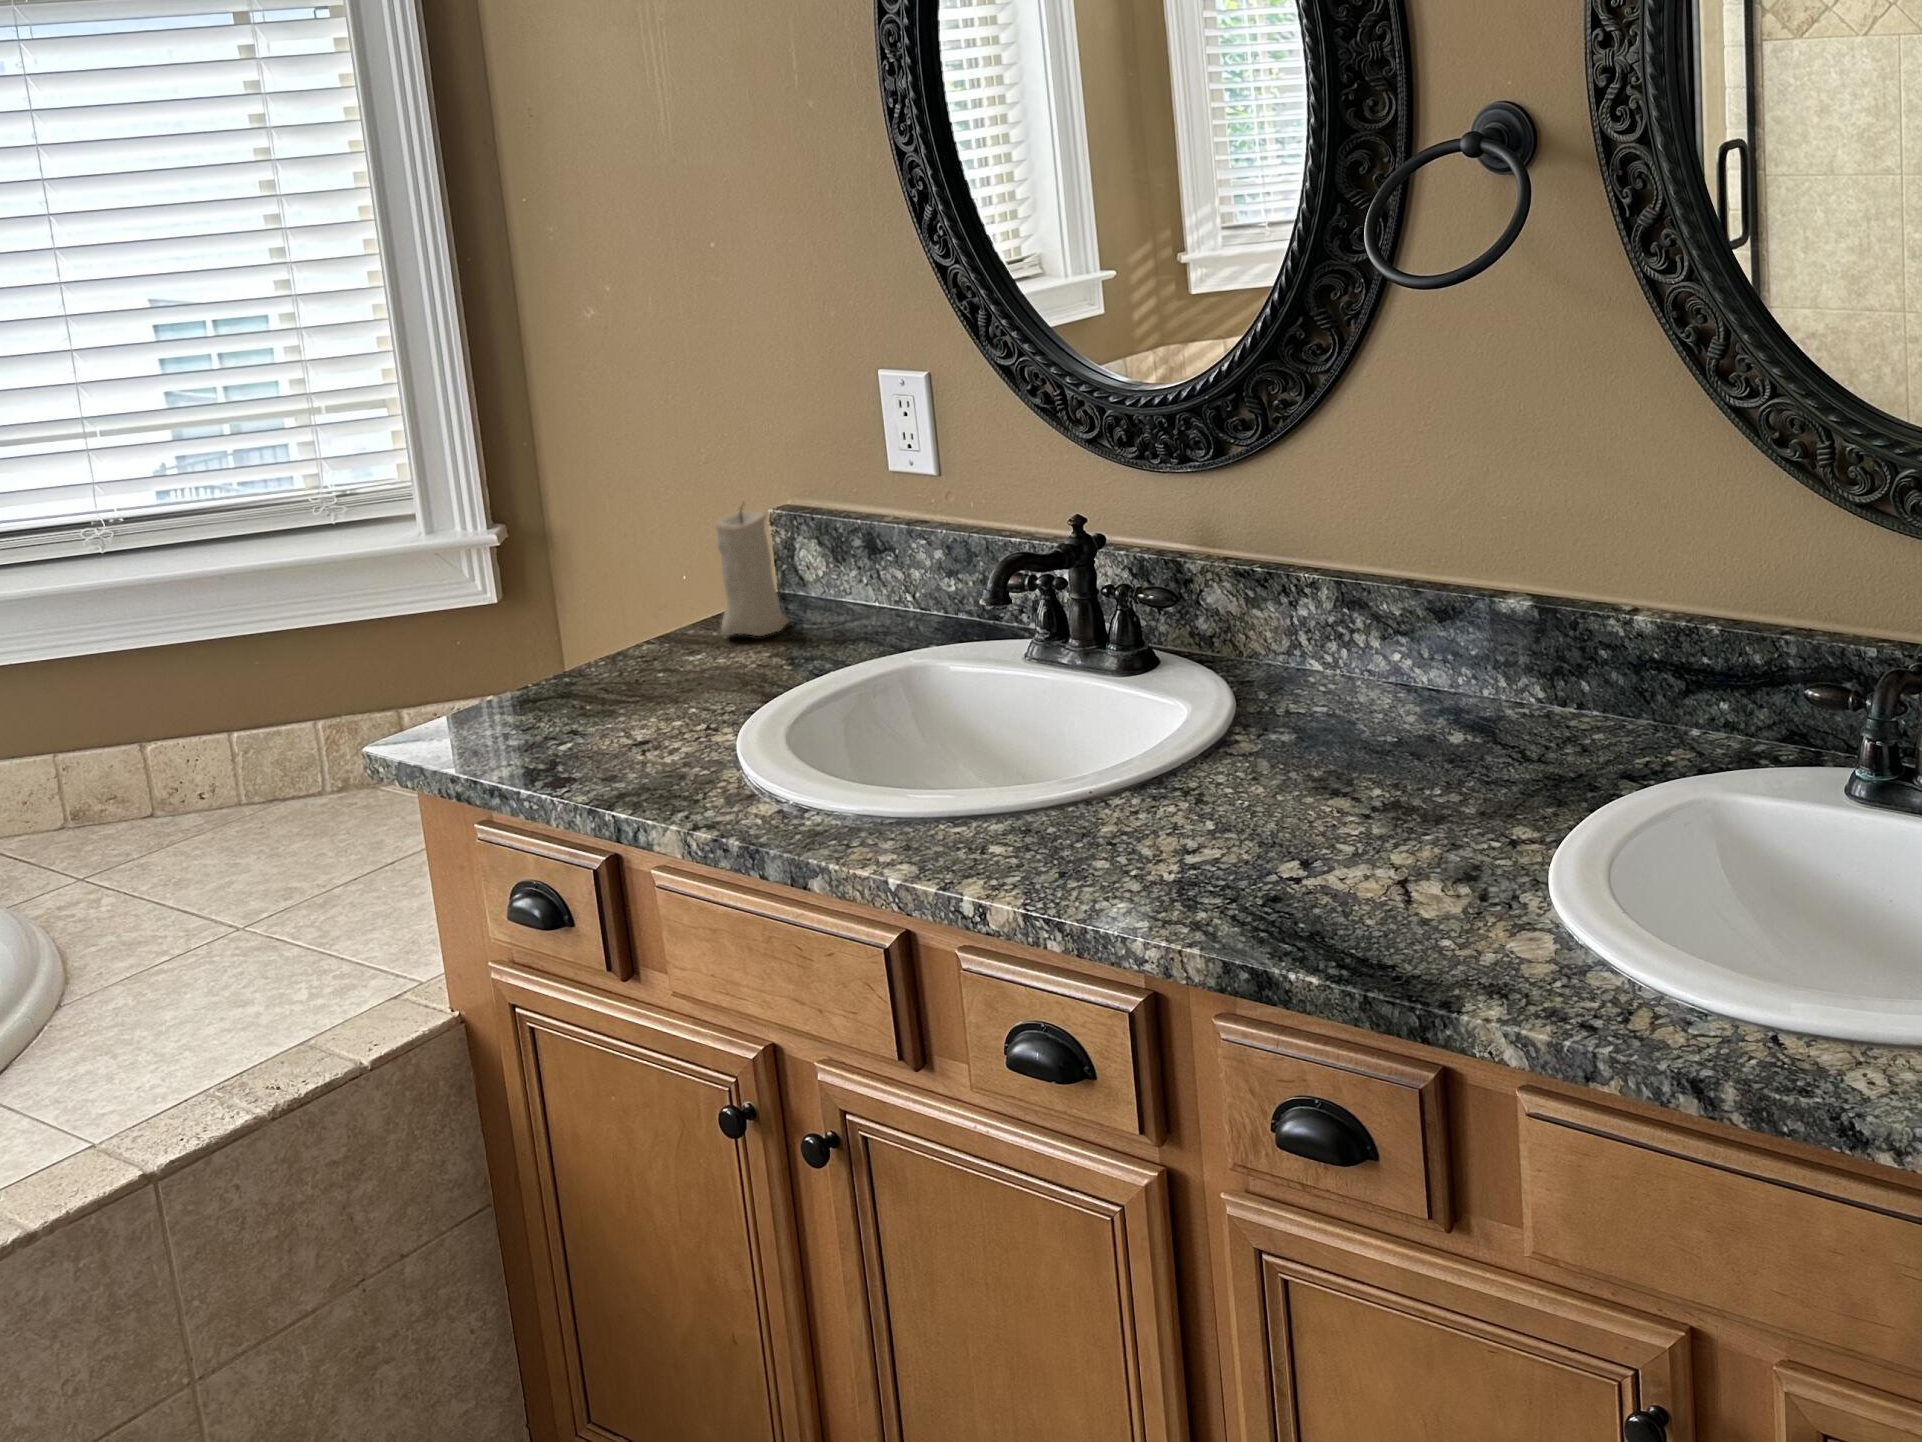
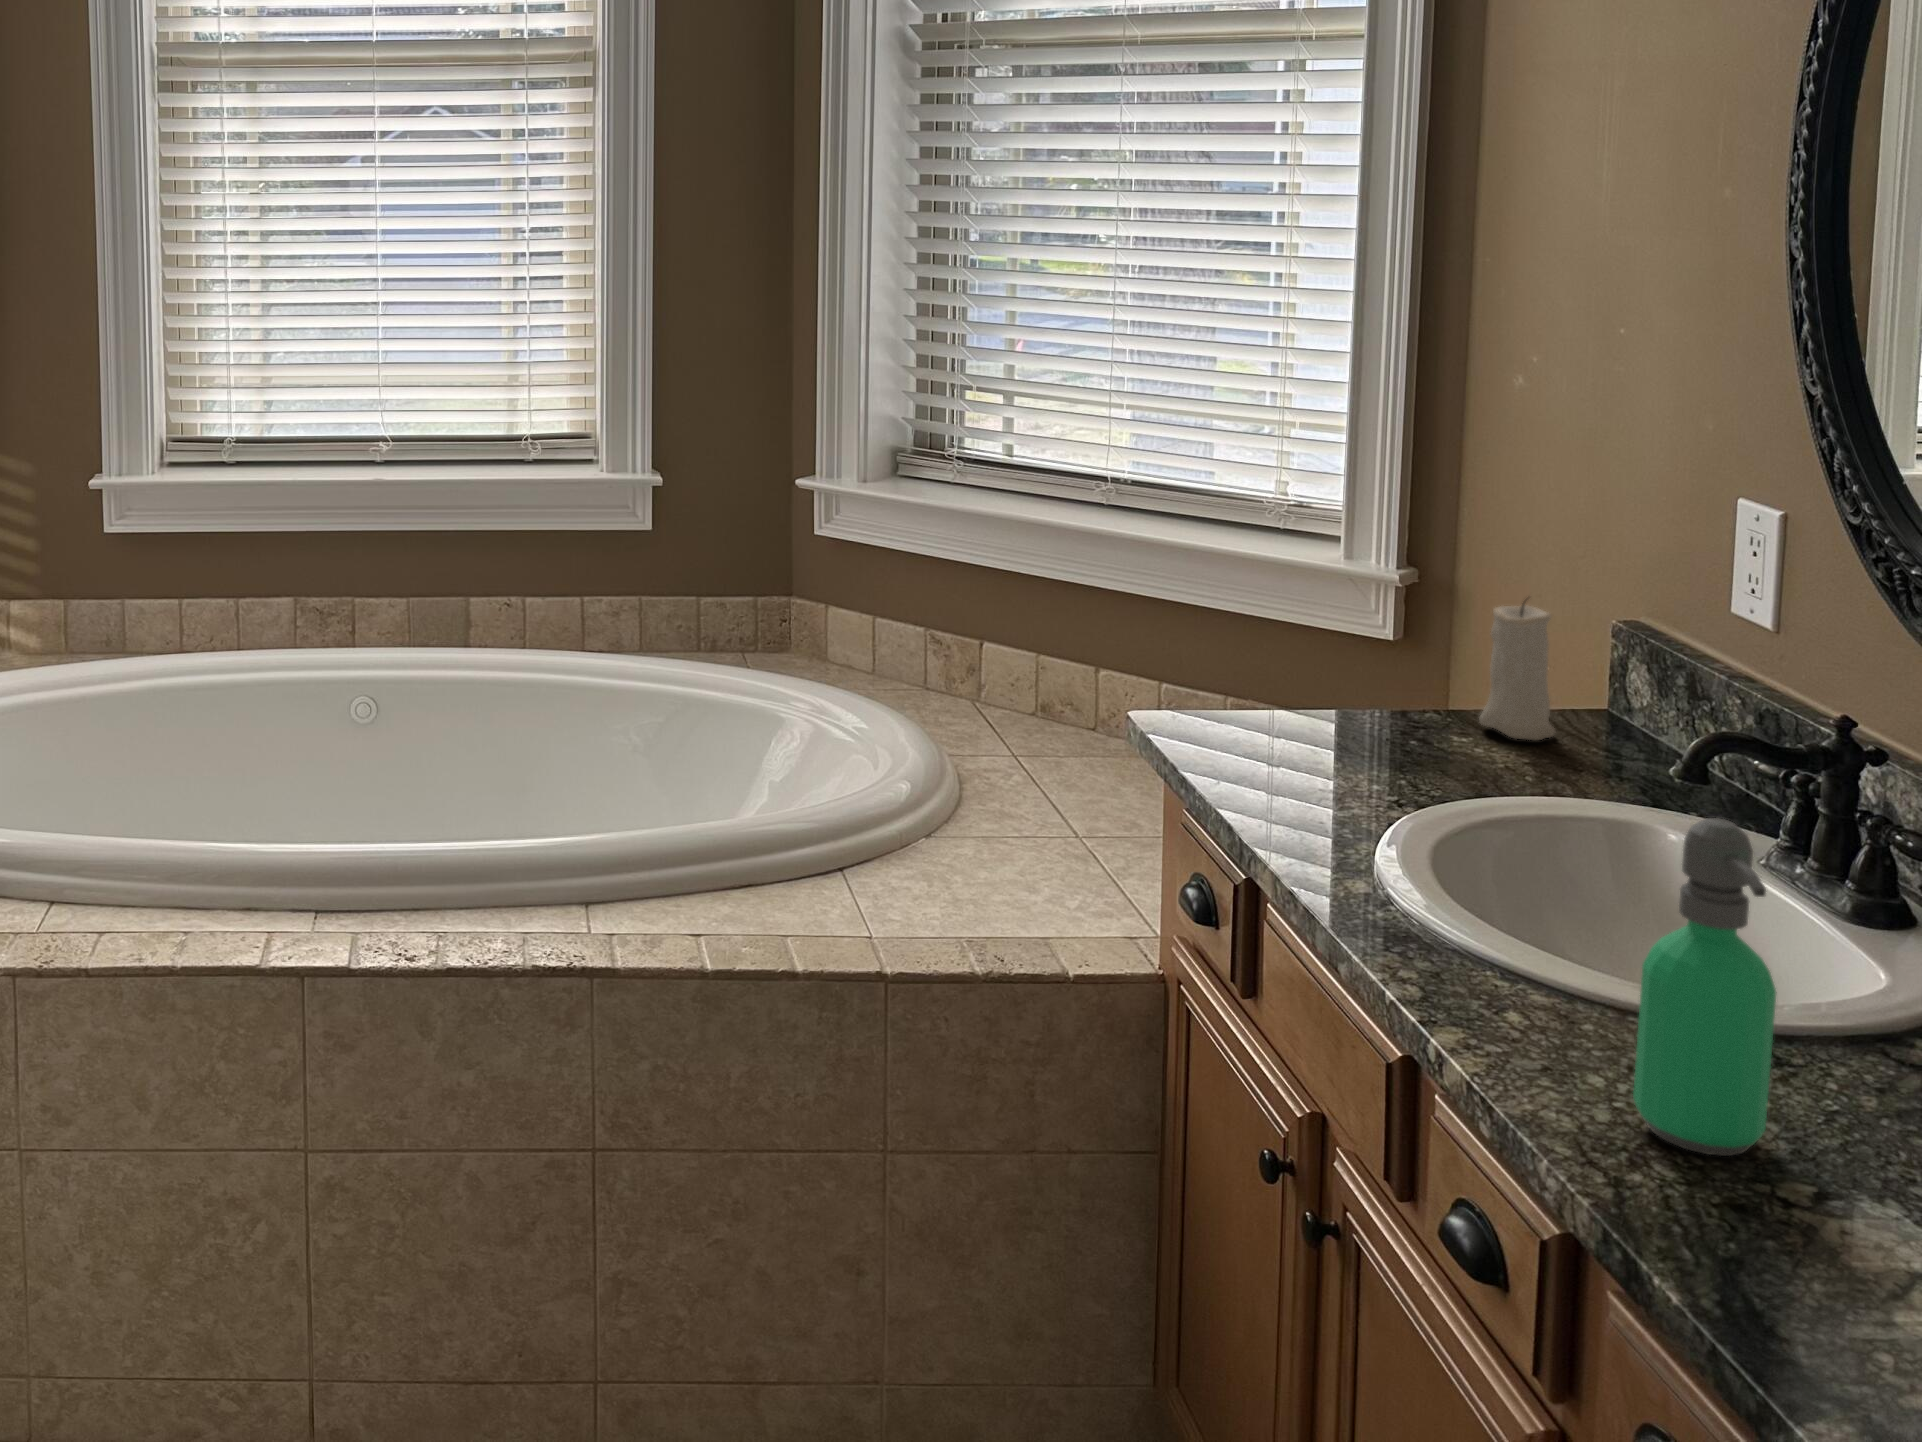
soap dispenser: none [1140,606,1242,880] -> present [1633,818,1777,1156]

